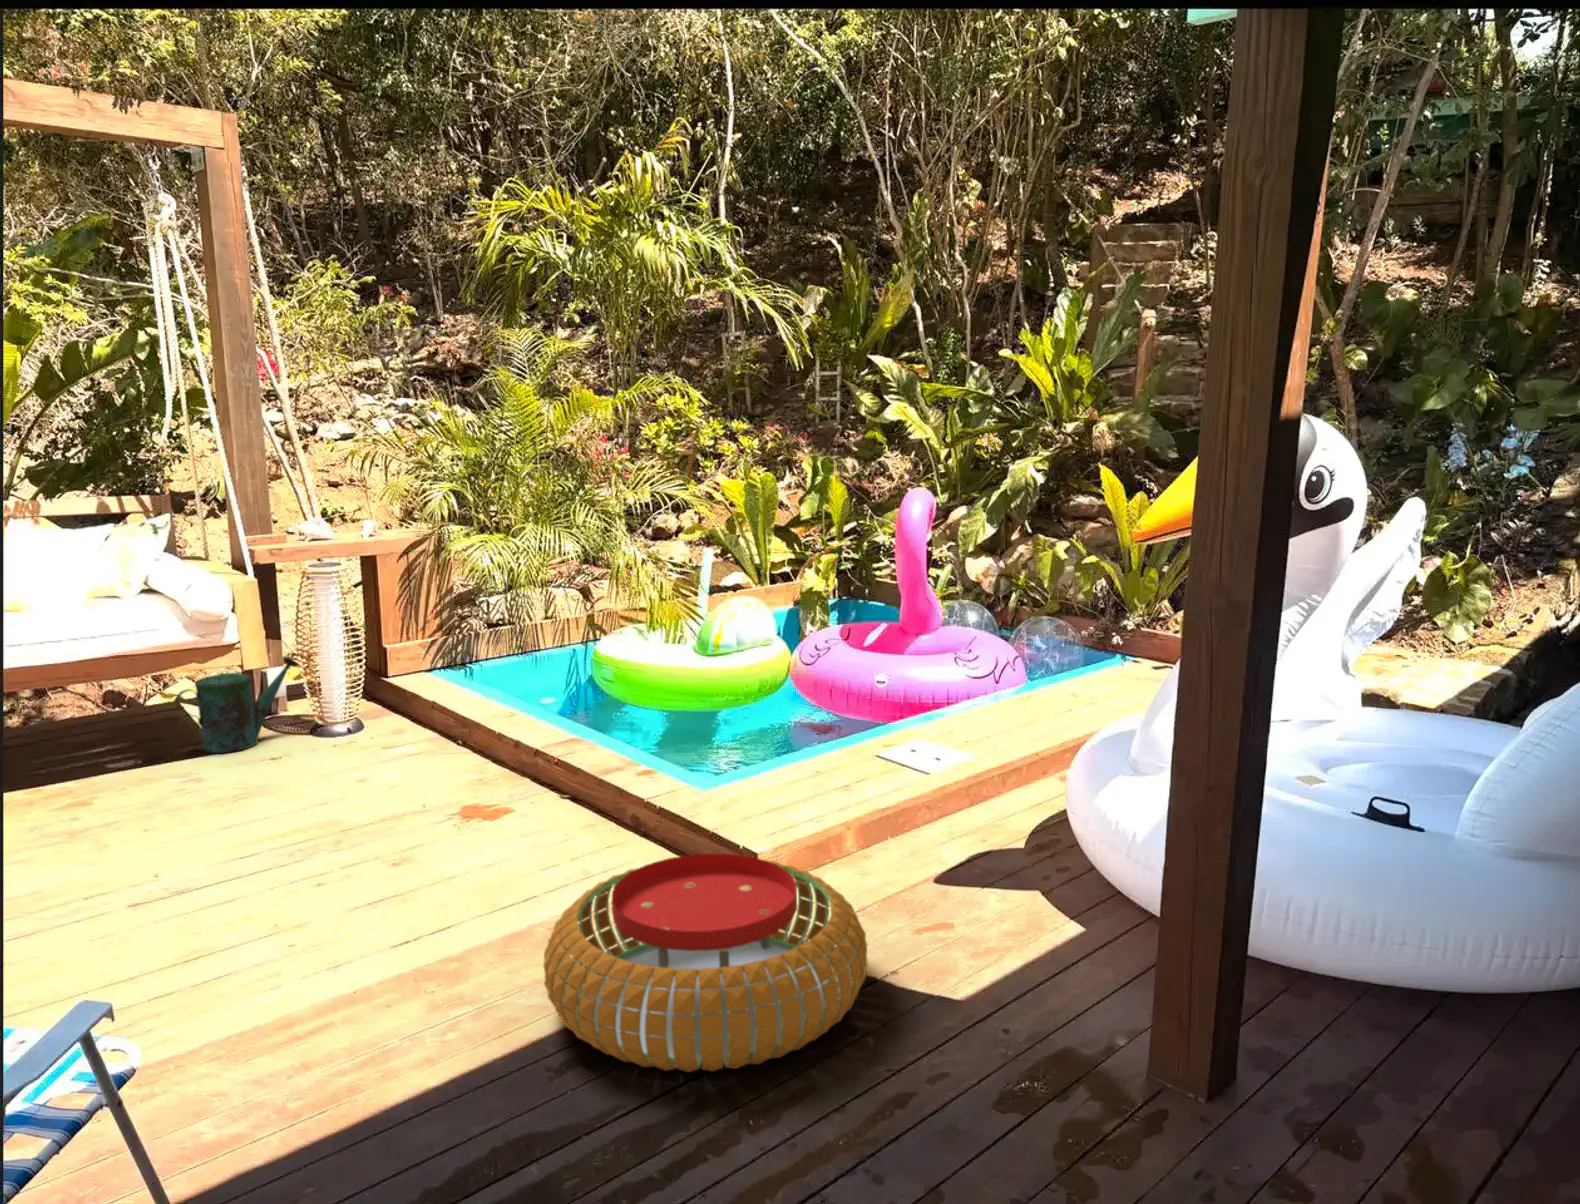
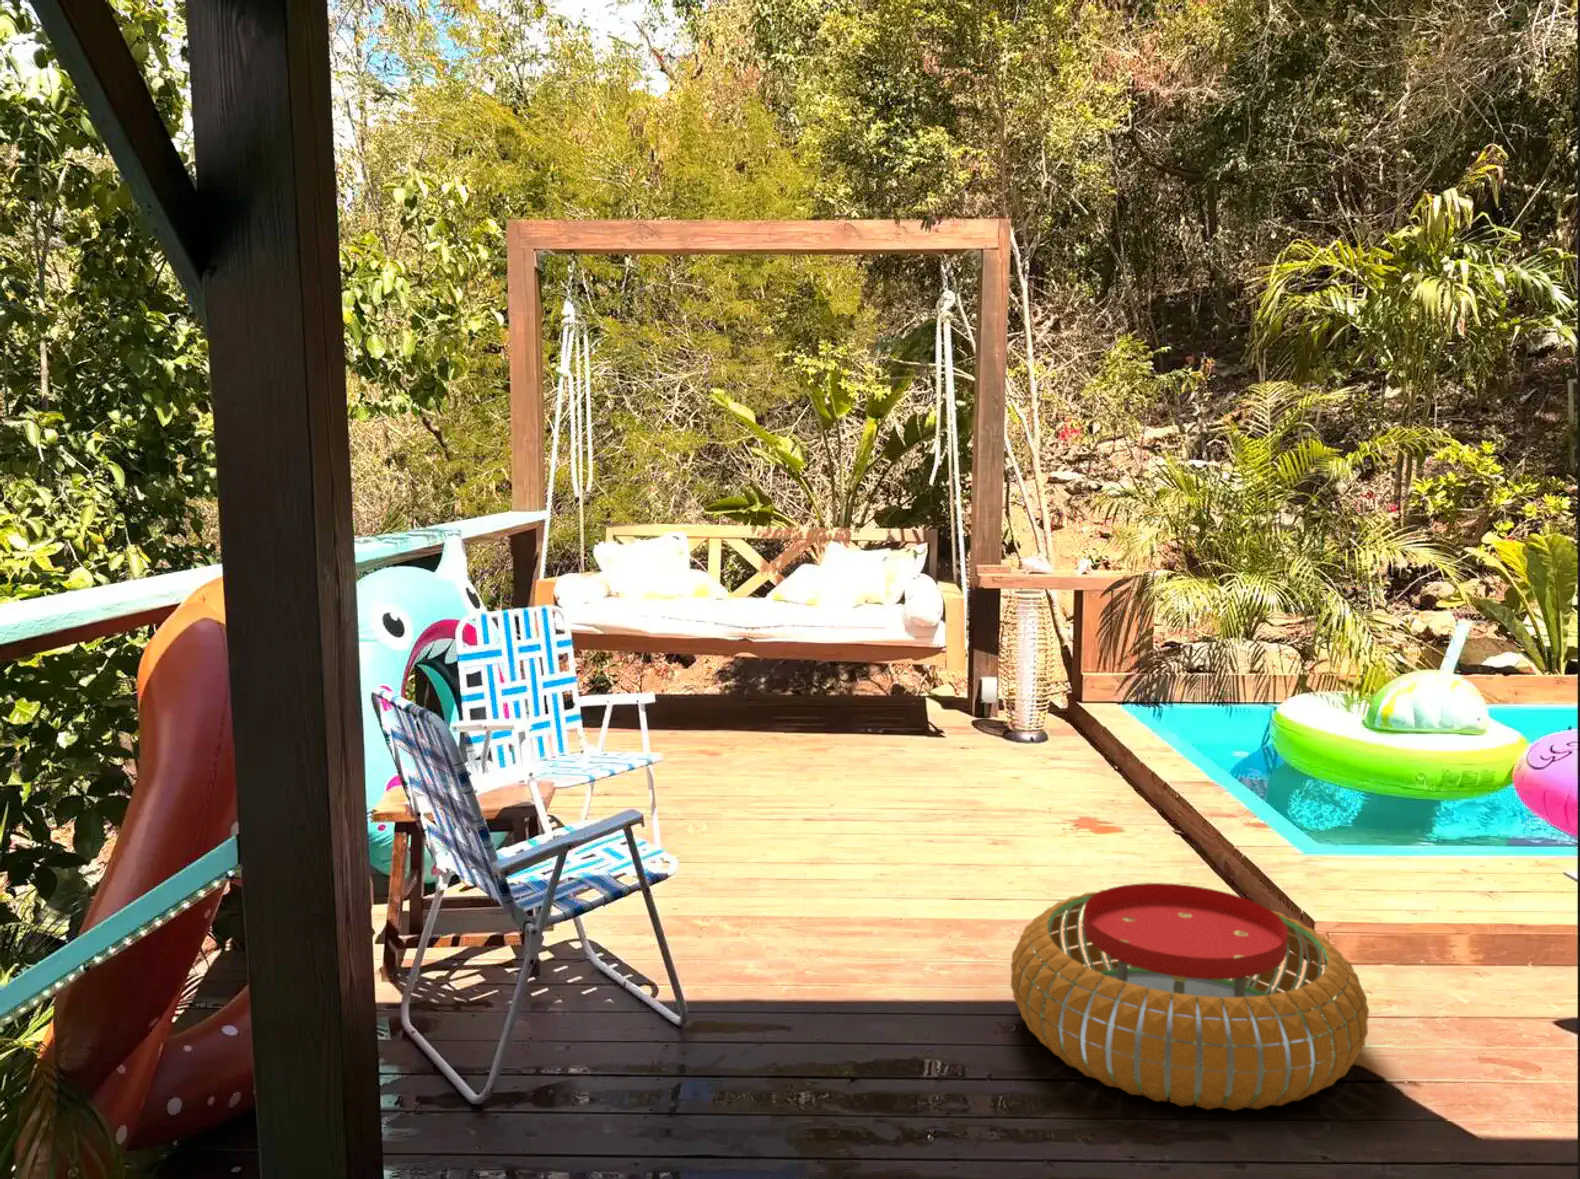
watering can: present [176,657,299,753] -> none [900,667,1001,740]

